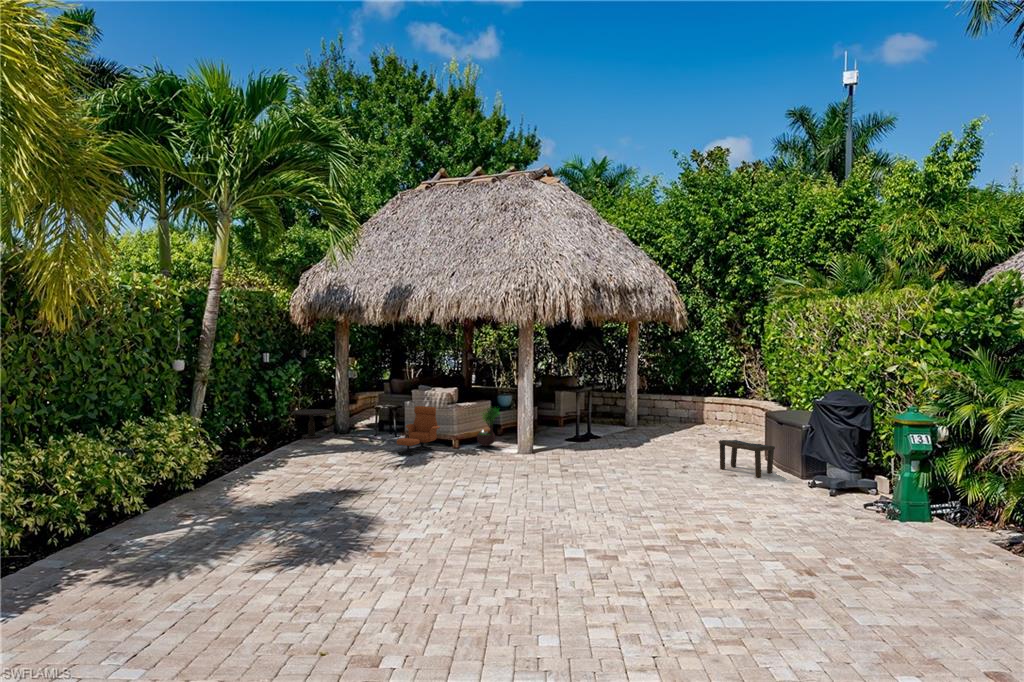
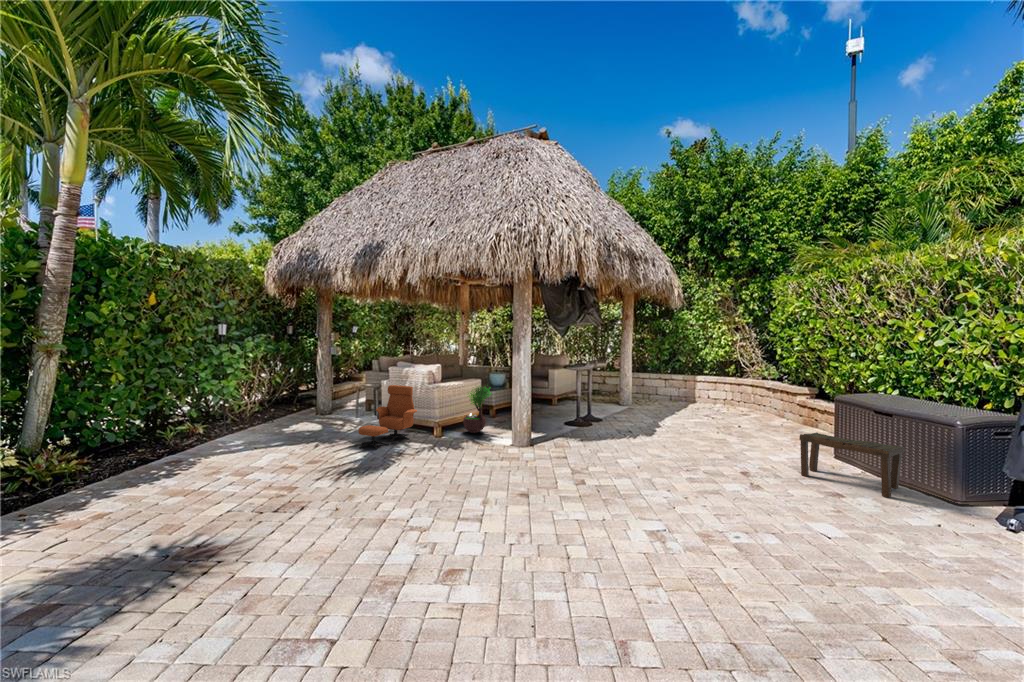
side table: present [292,409,331,438] -> none [259,388,307,421]

